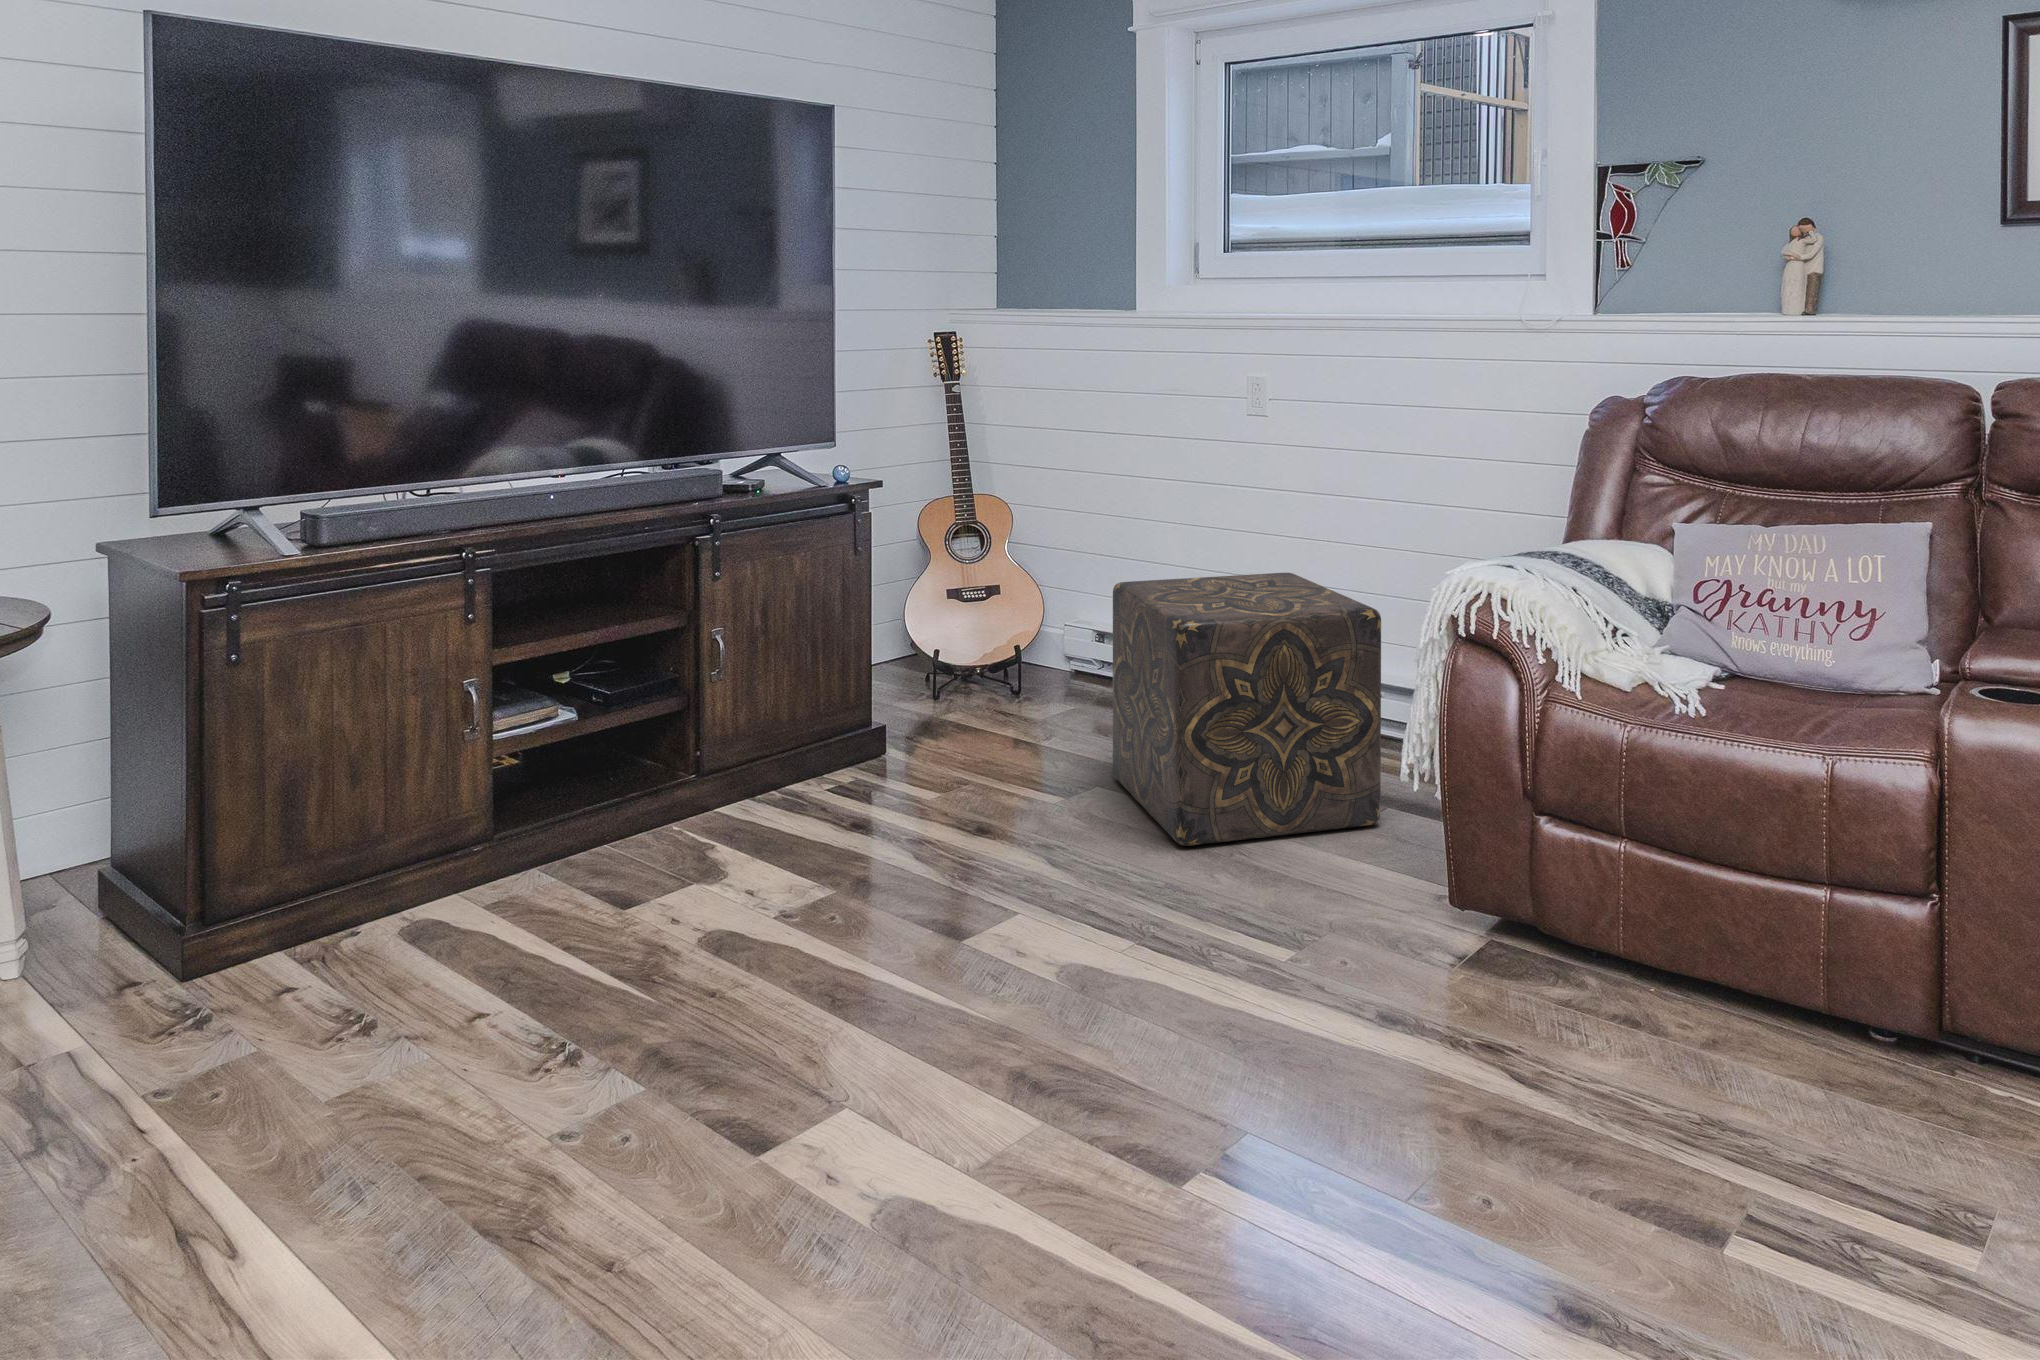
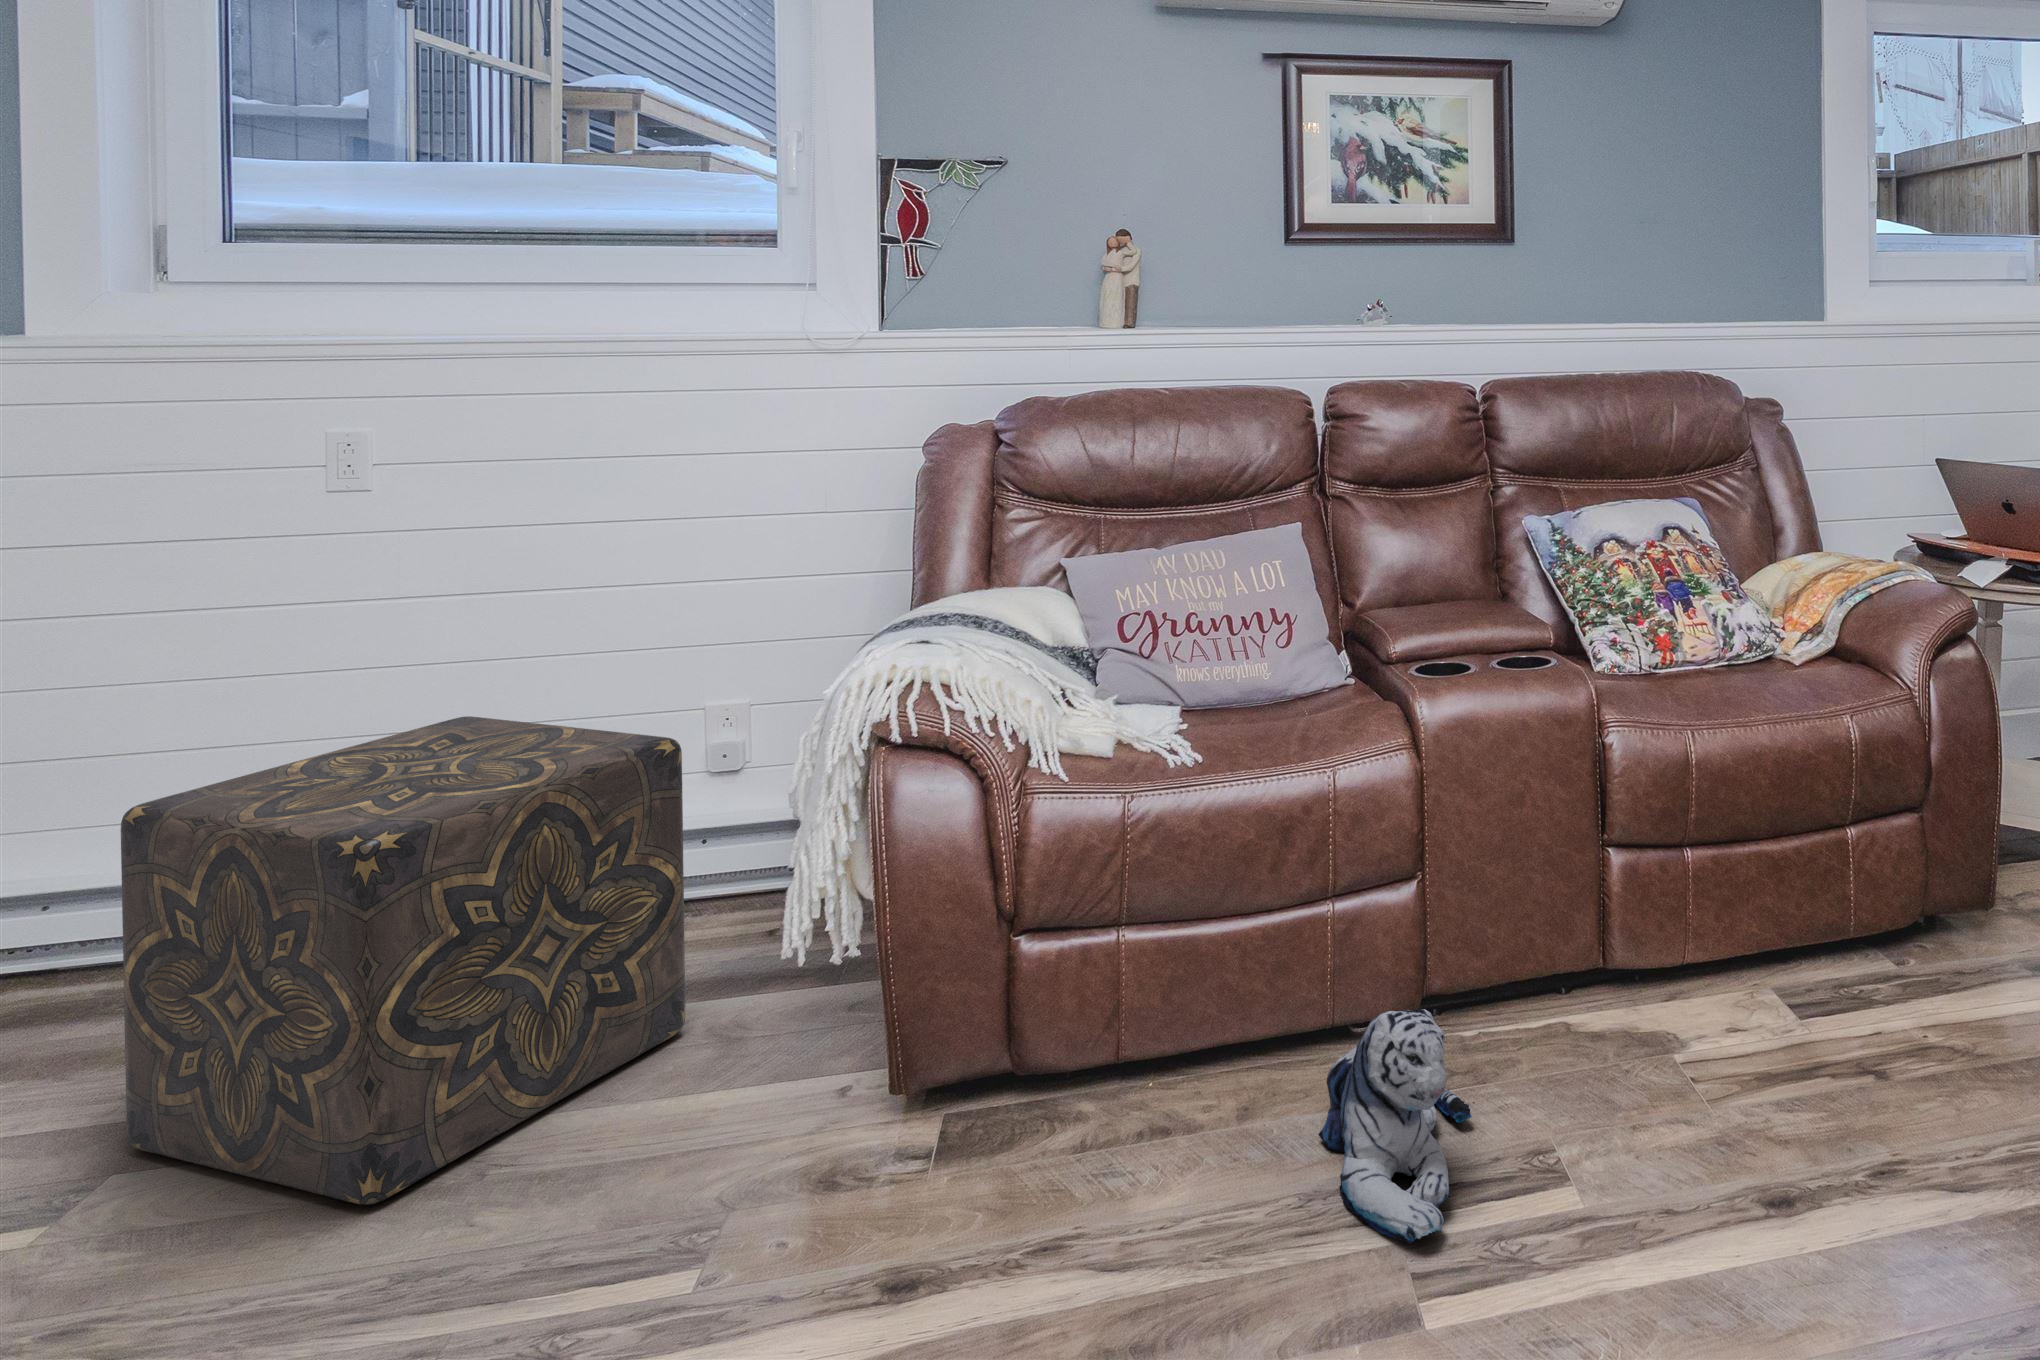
plush toy: none [1732,986,1919,1200] -> present [1318,1008,1472,1243]

